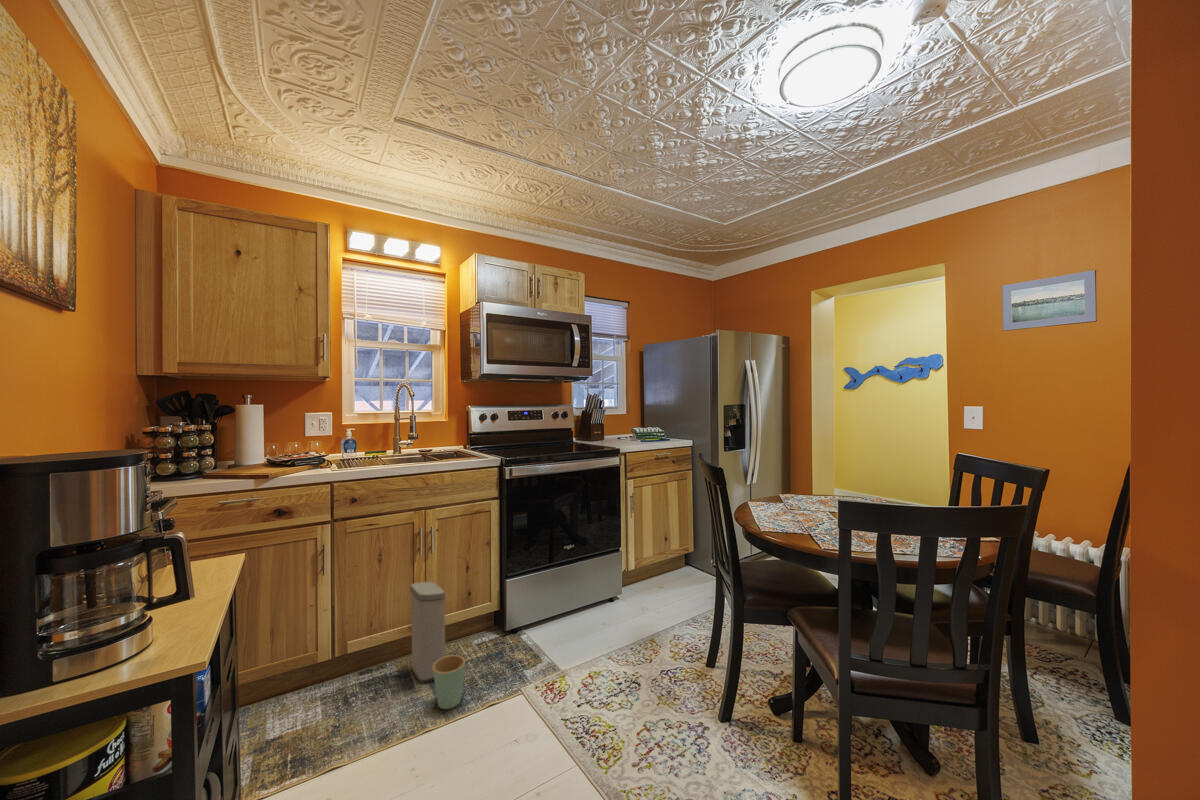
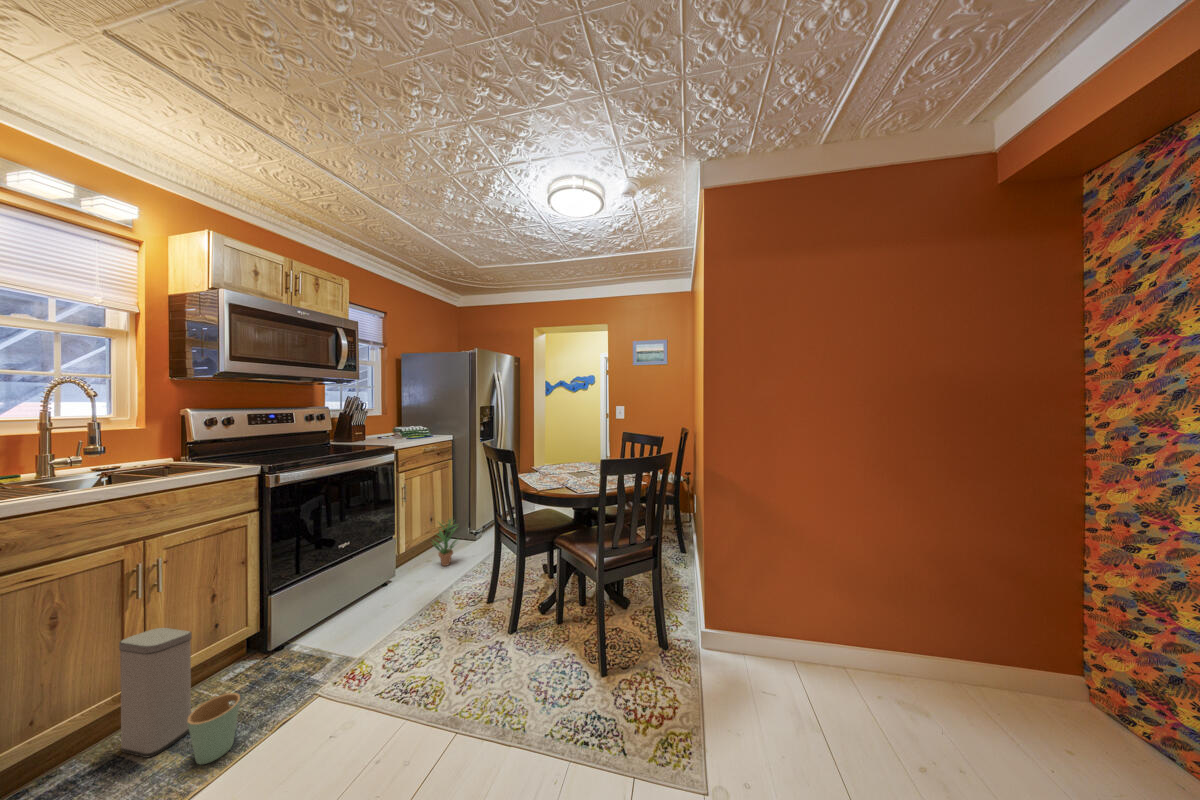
potted plant: none [660,542,692,601] -> present [433,519,457,566]

